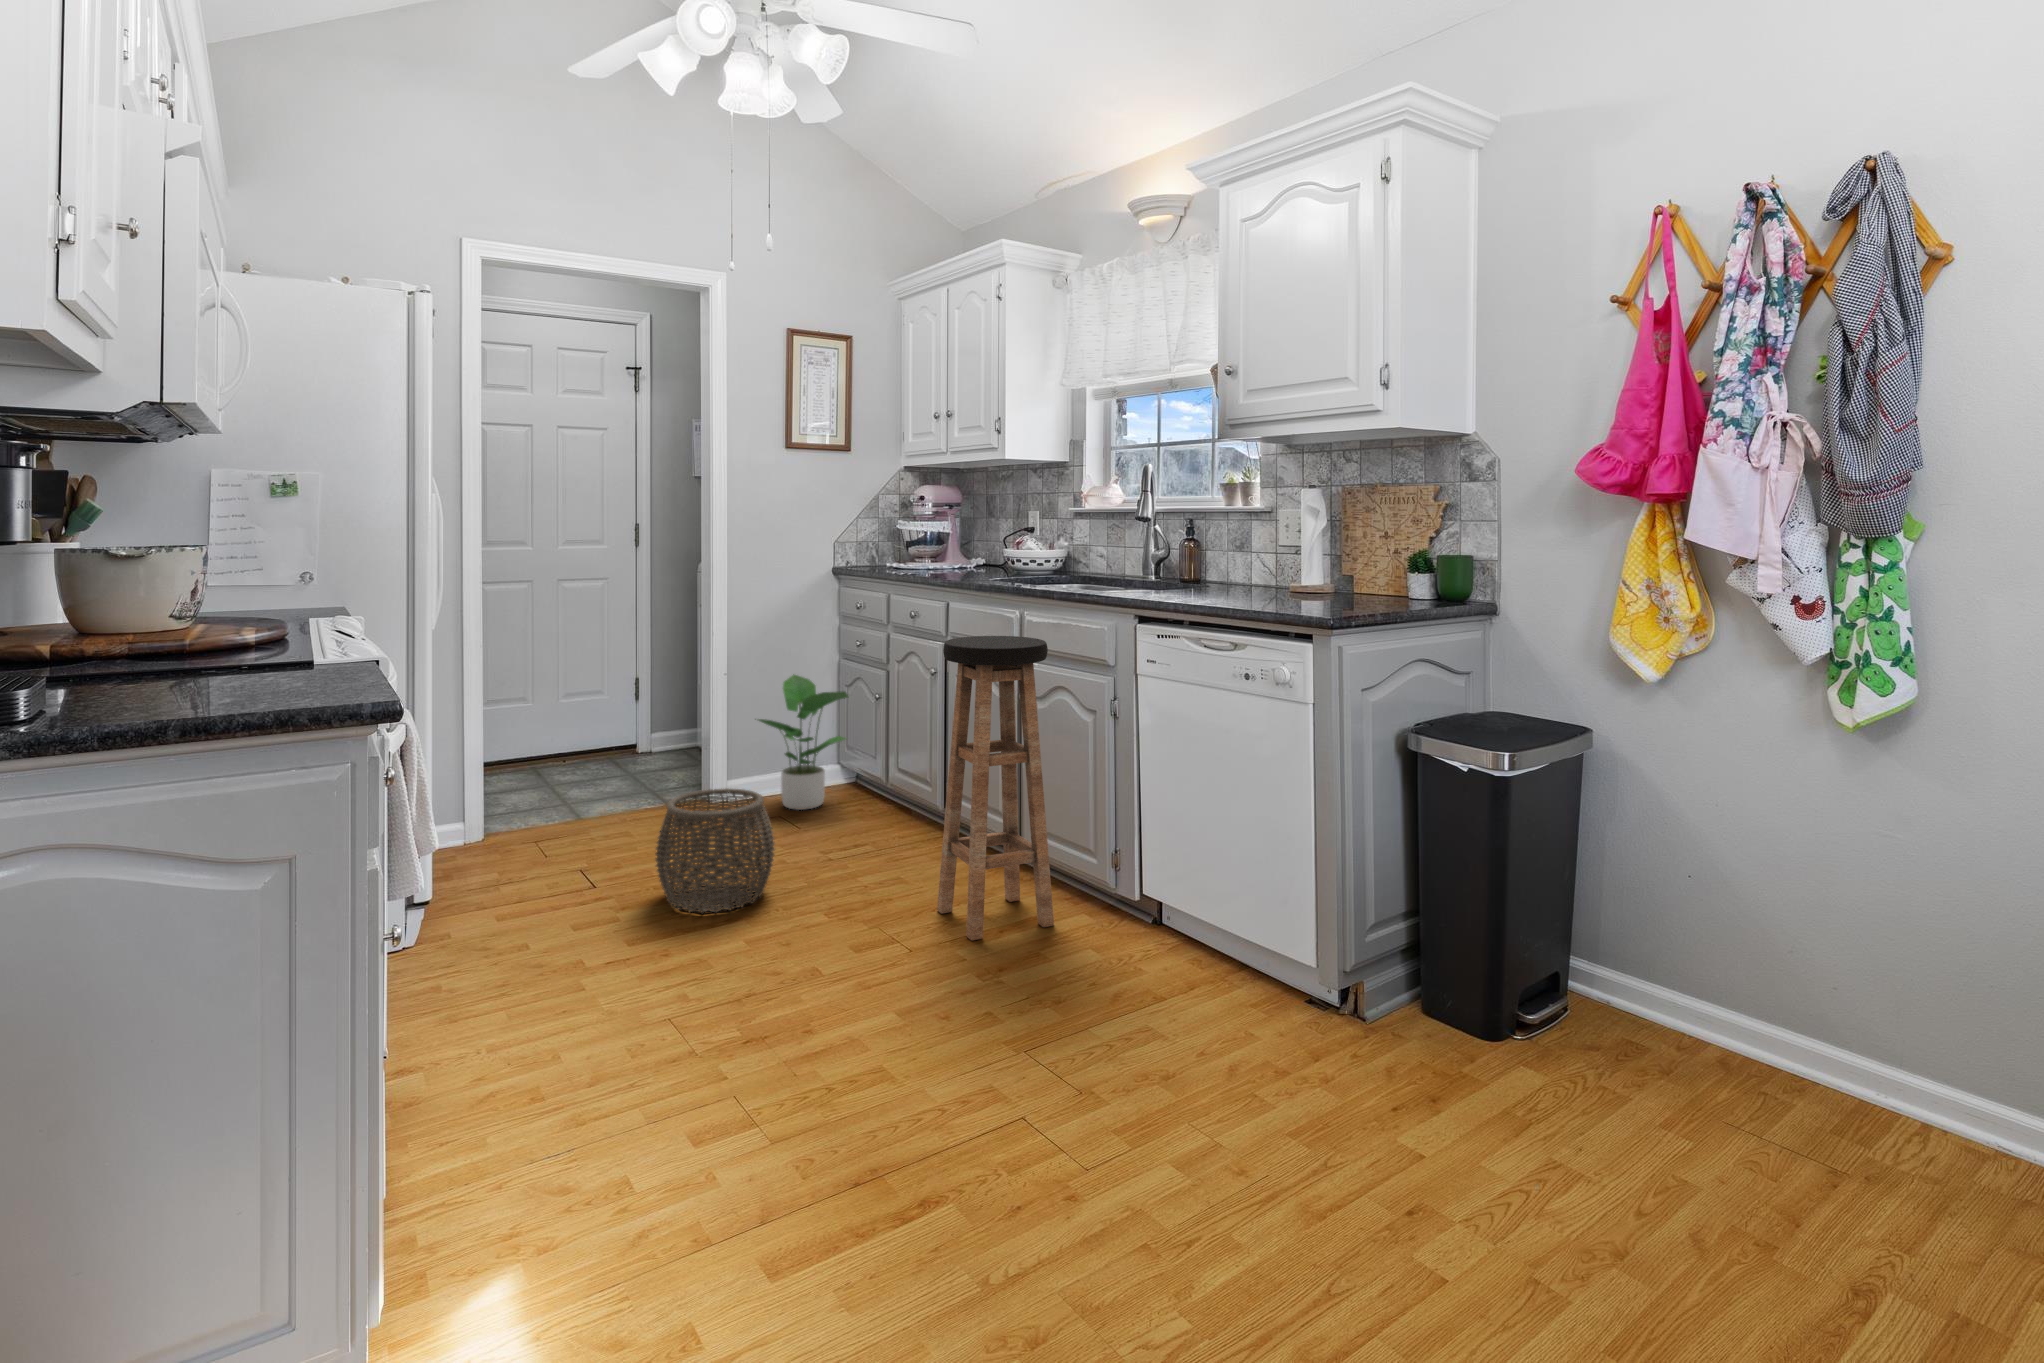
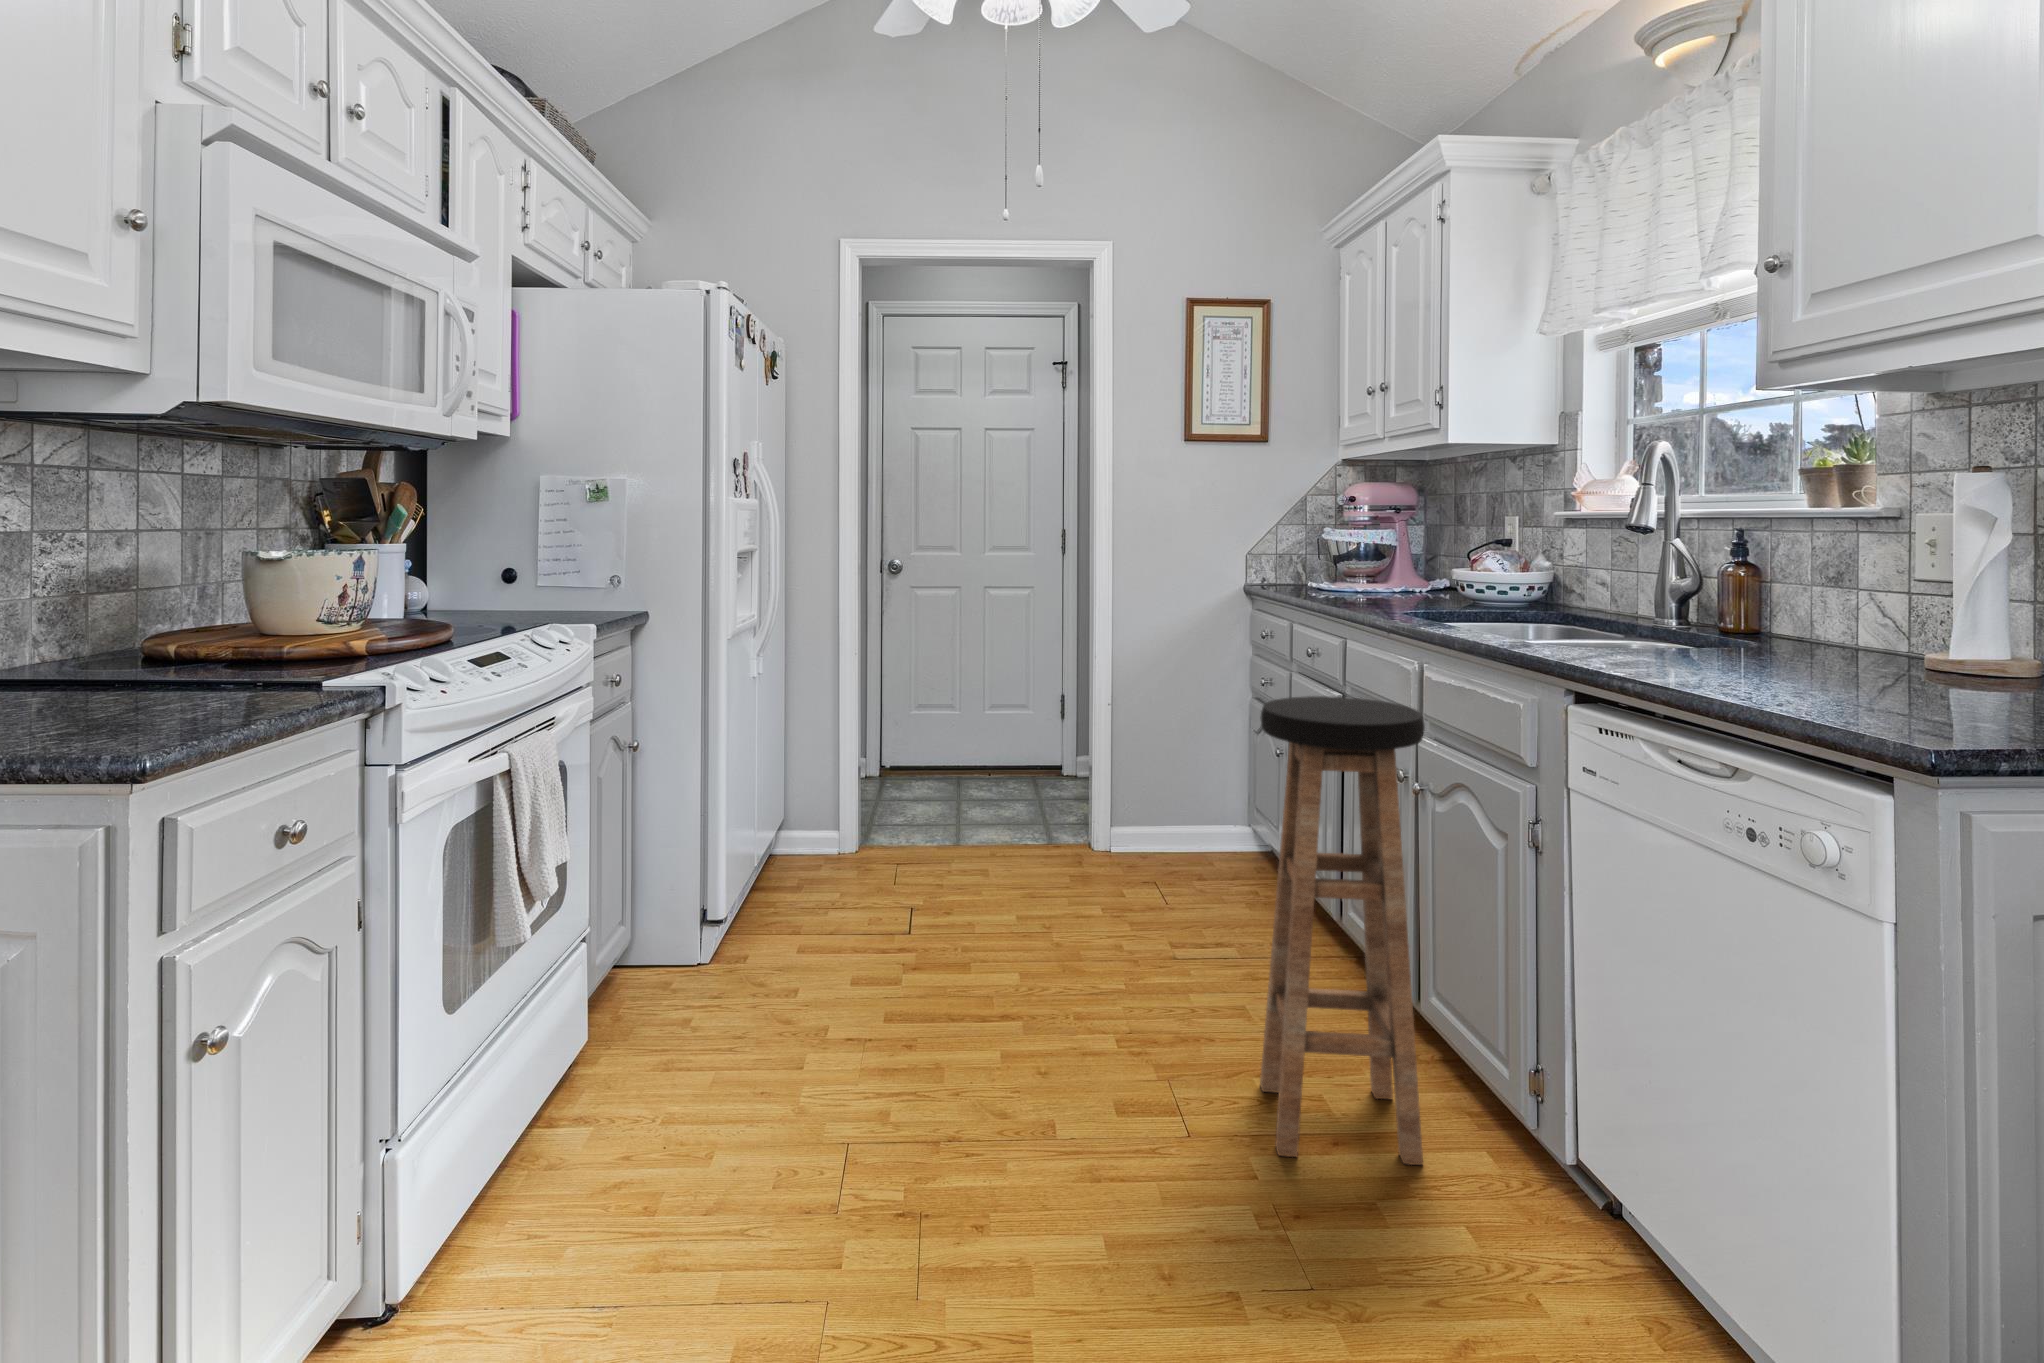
potted plant: present [758,674,848,810] -> none [1127,713,1247,882]
woven basket: present [656,789,775,913] -> none [934,851,1078,1013]

